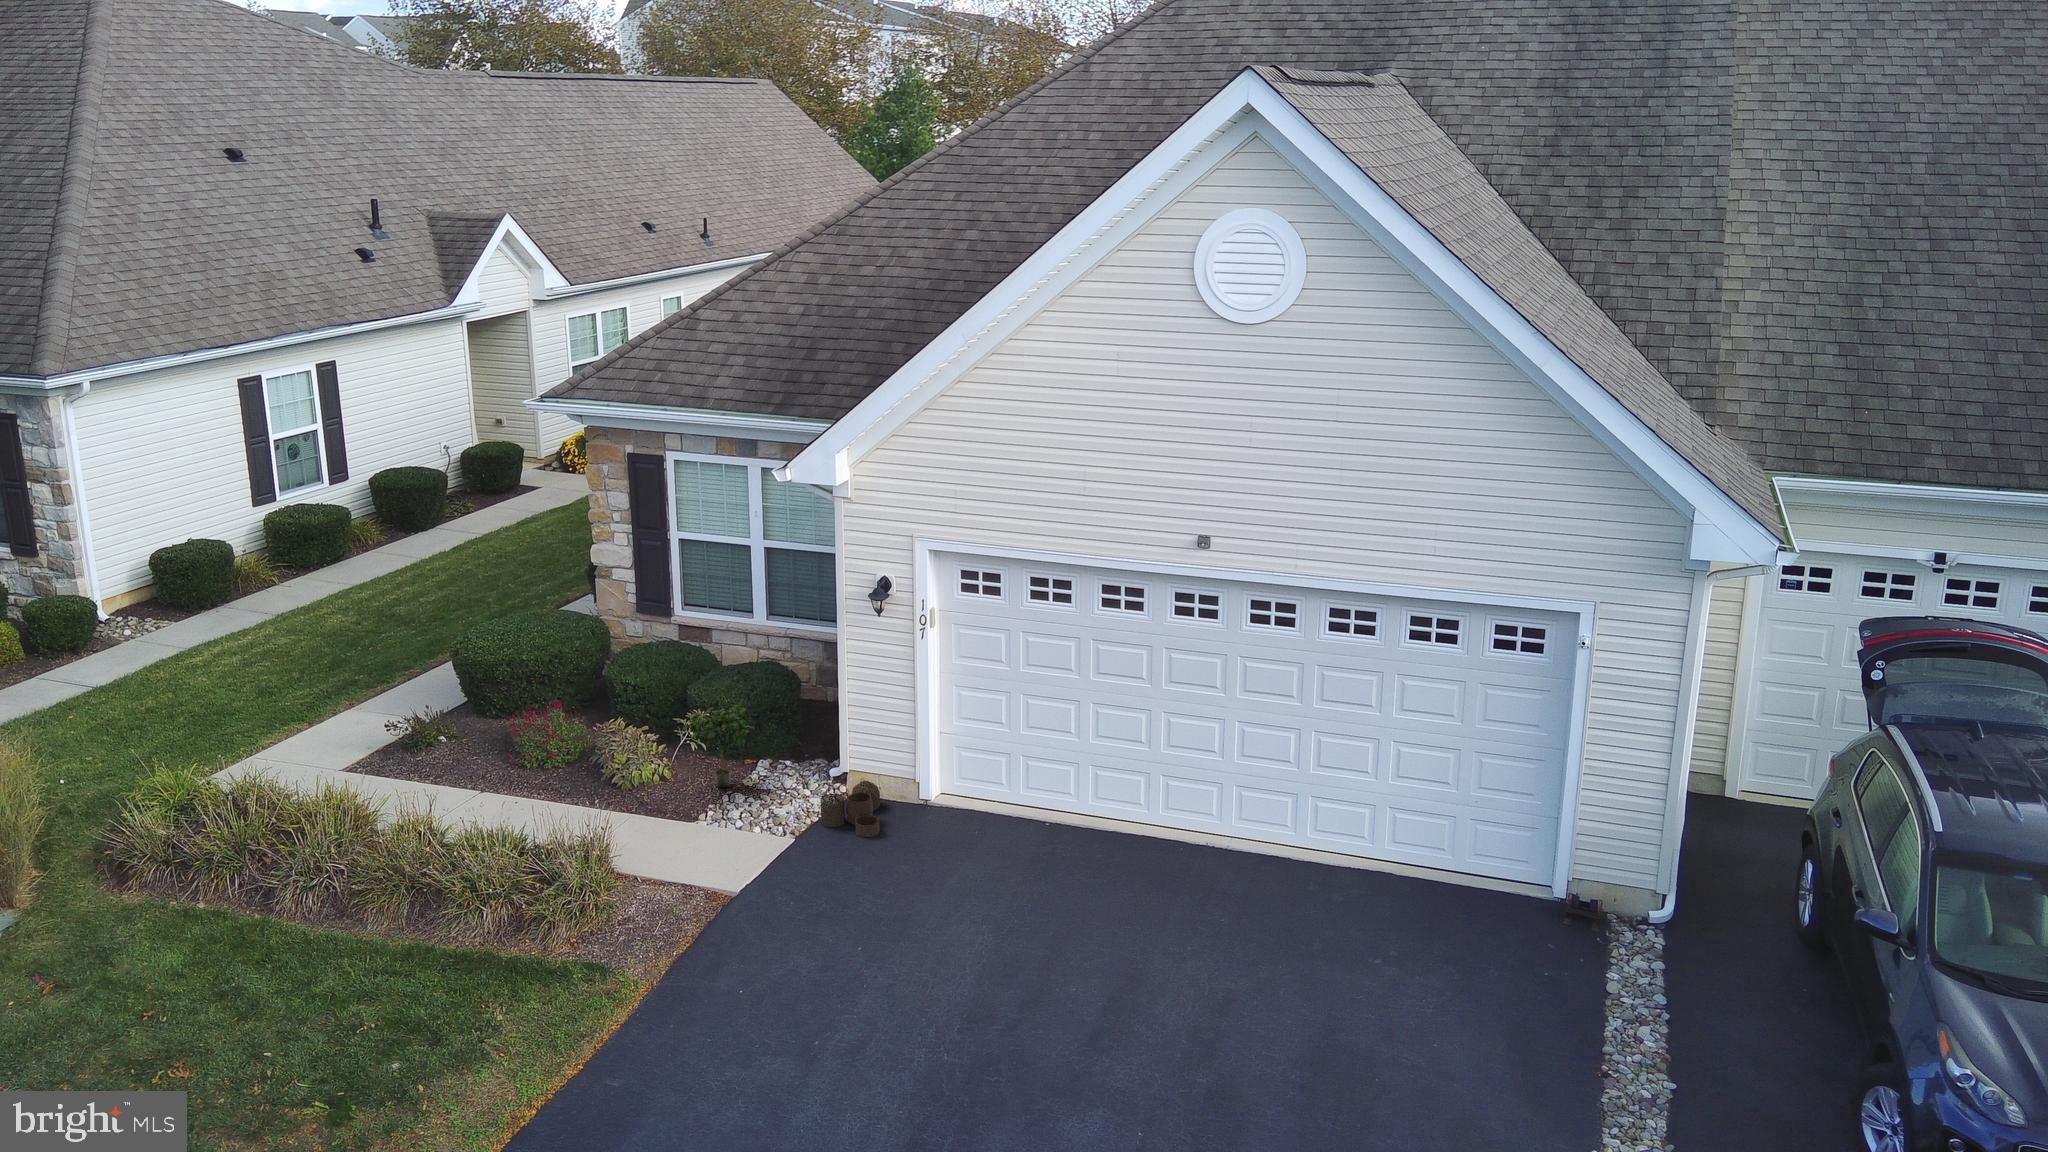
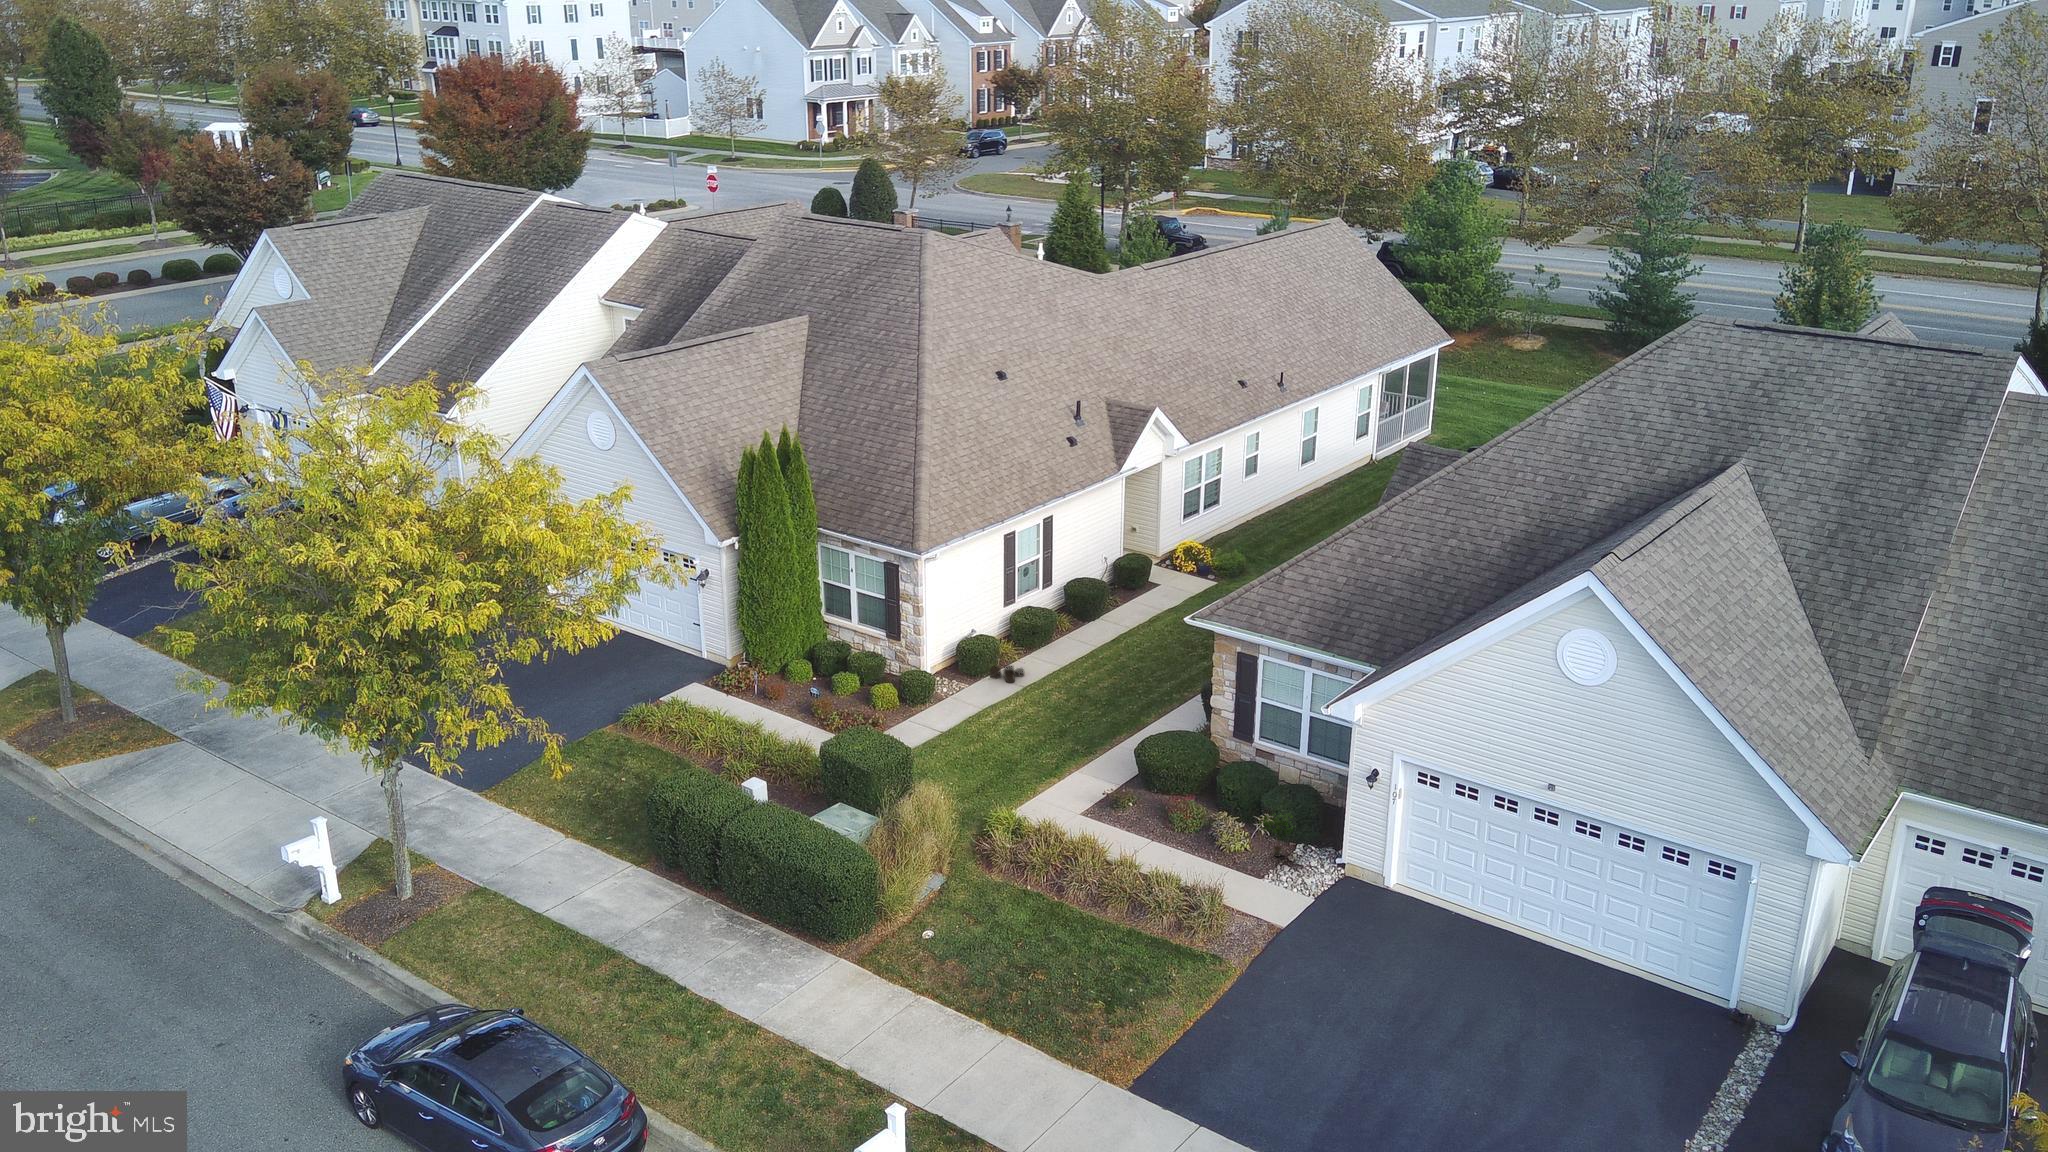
woven basket: present [820,780,880,837] -> present [989,666,1024,683]

